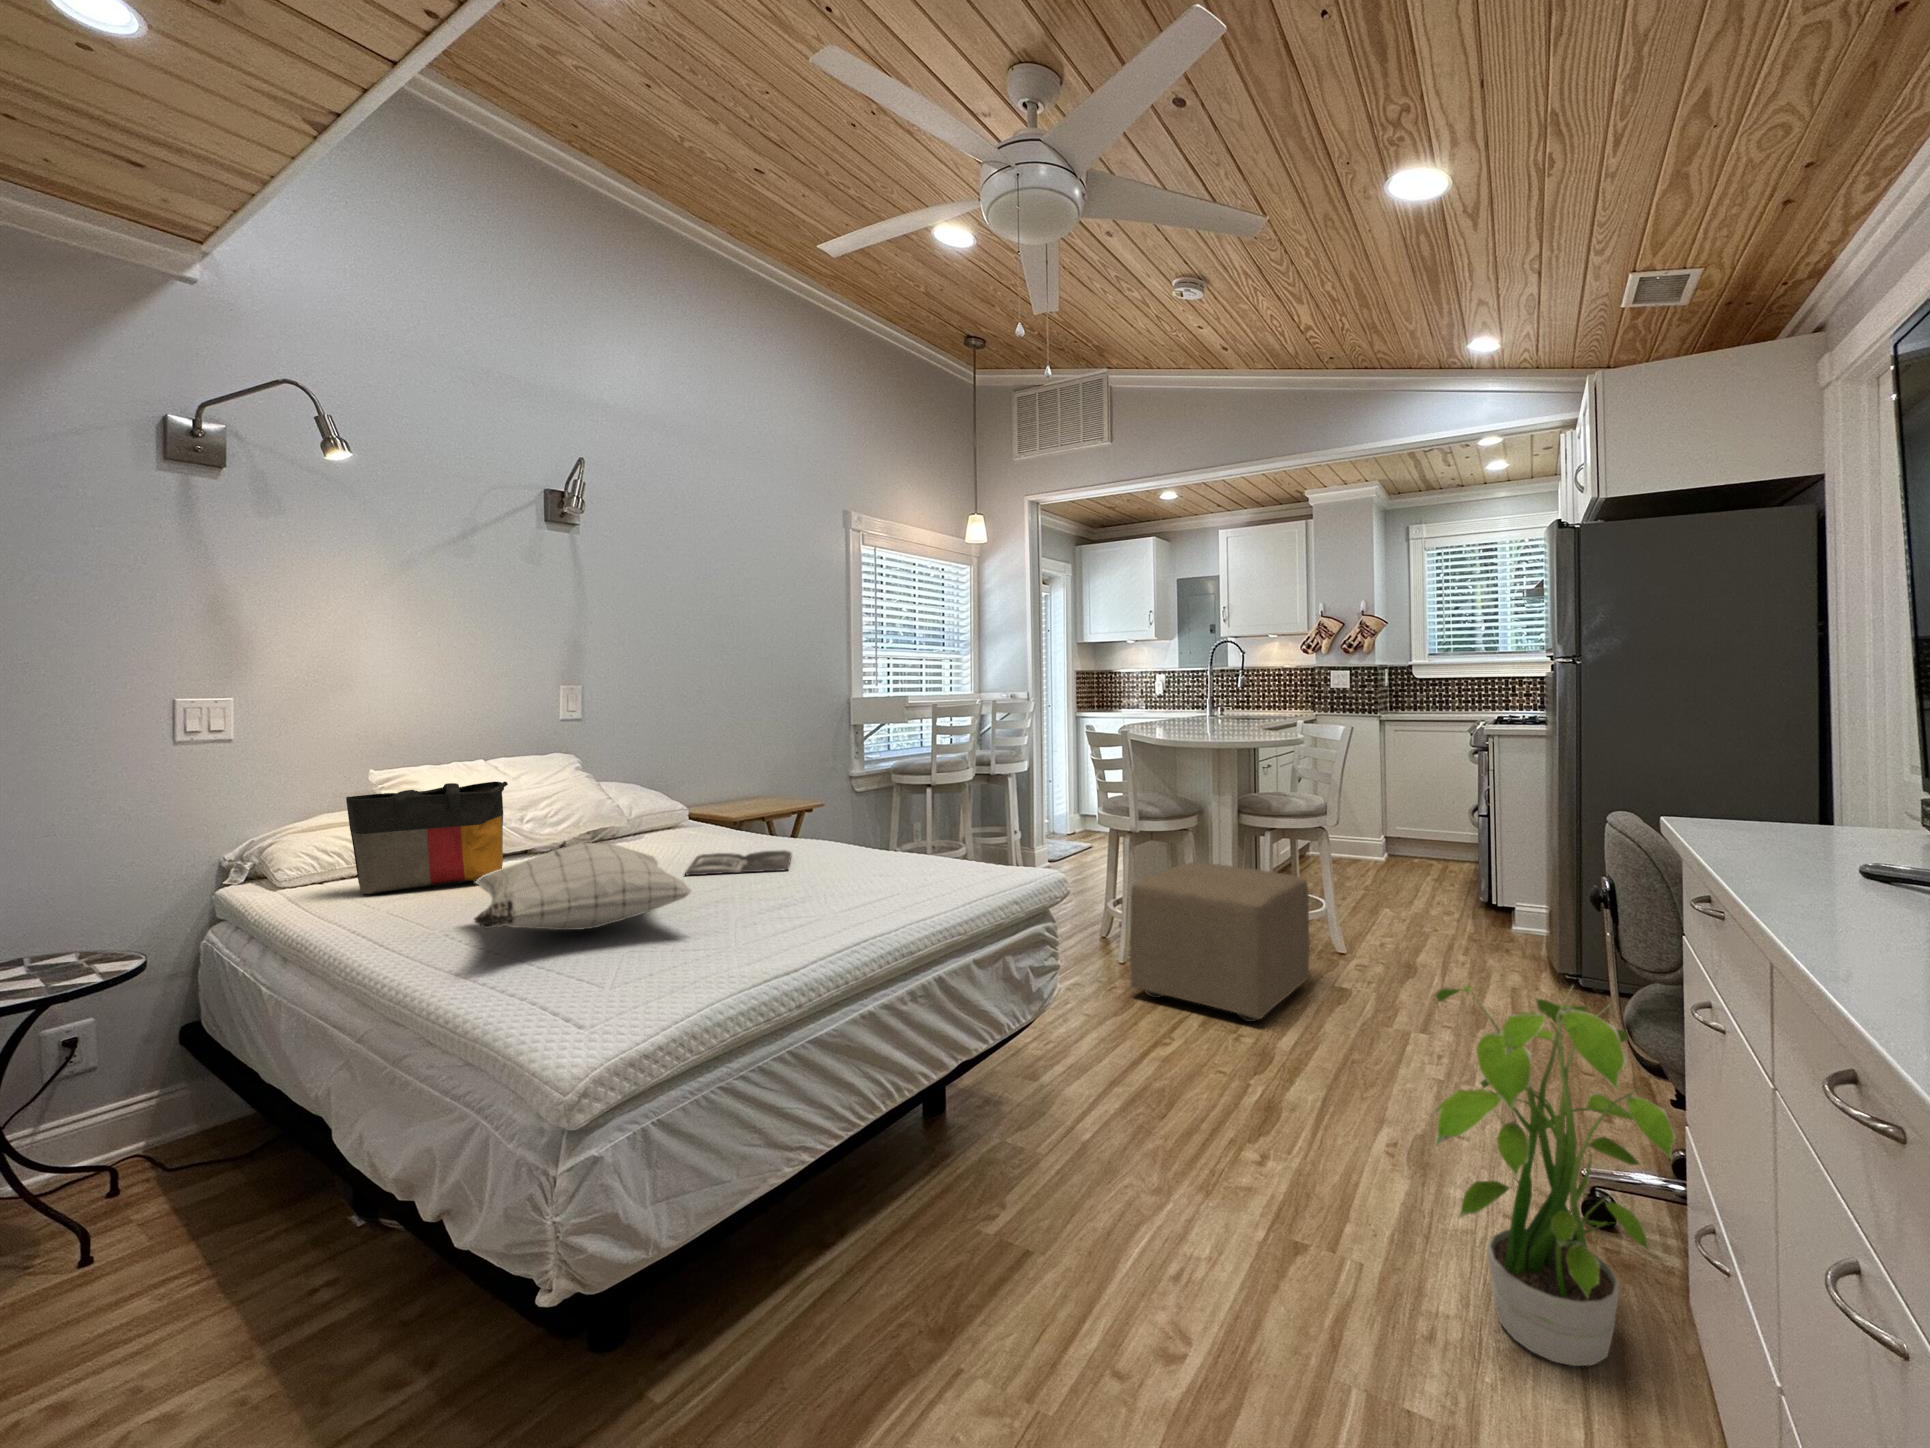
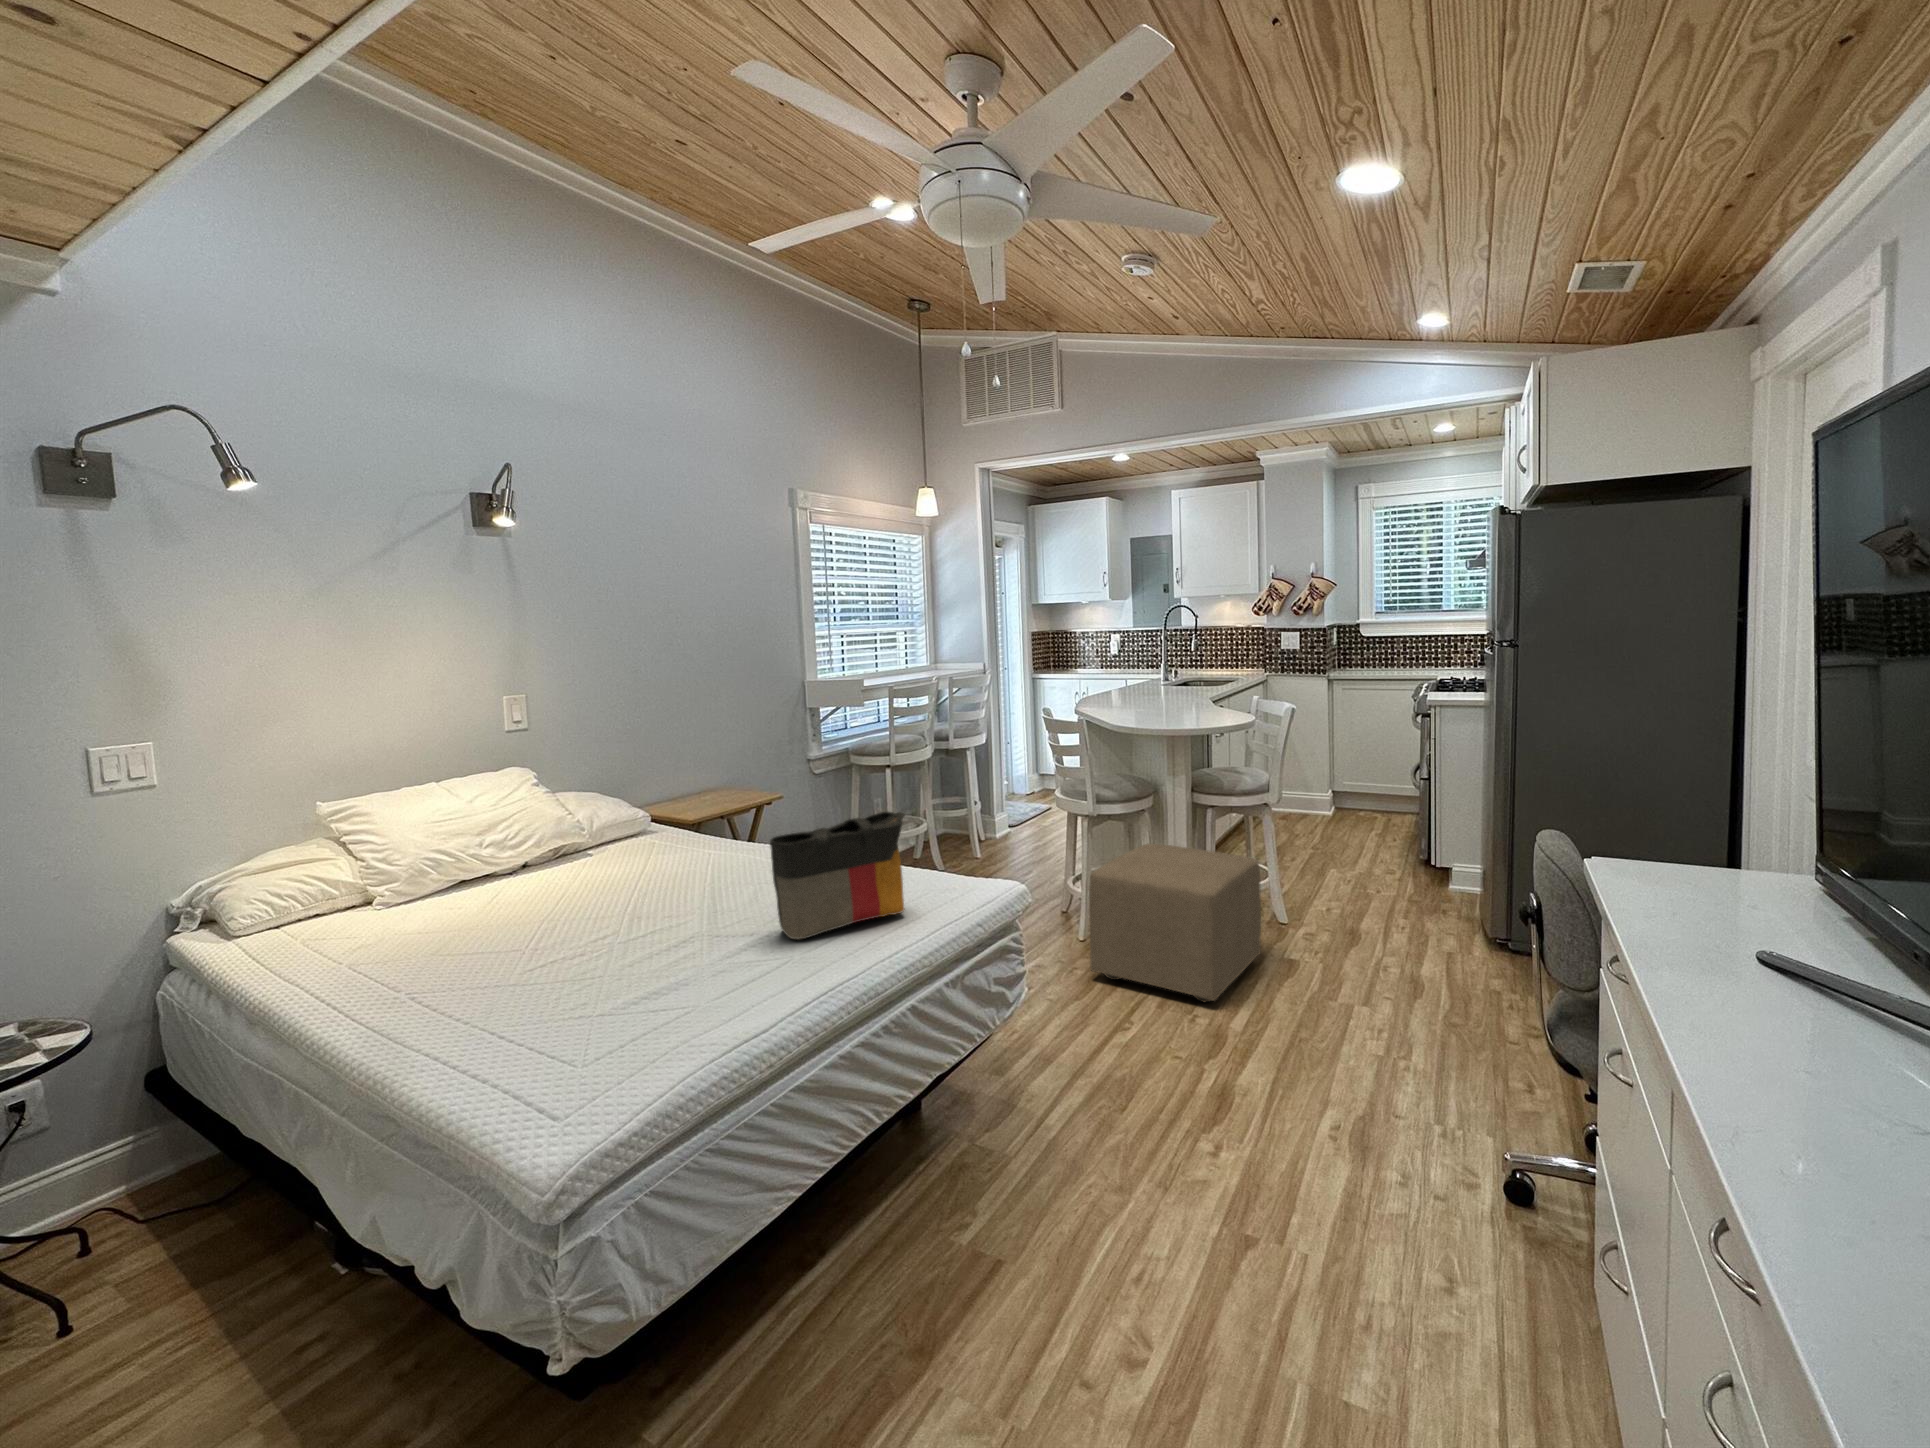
tote bag: present [346,782,508,894] -> present [770,812,905,939]
pillow: present [474,843,692,930] -> none [431,895,657,1004]
magazine: present [685,851,792,875] -> none [645,866,752,903]
potted plant: present [1433,987,1676,1366] -> none [1372,1004,1590,1349]

